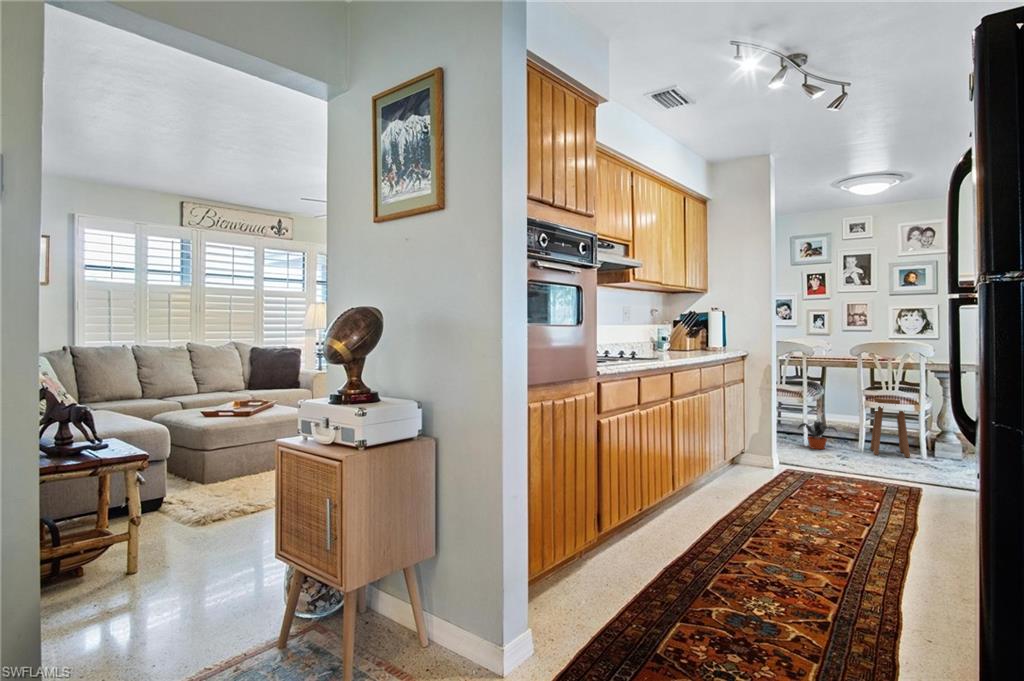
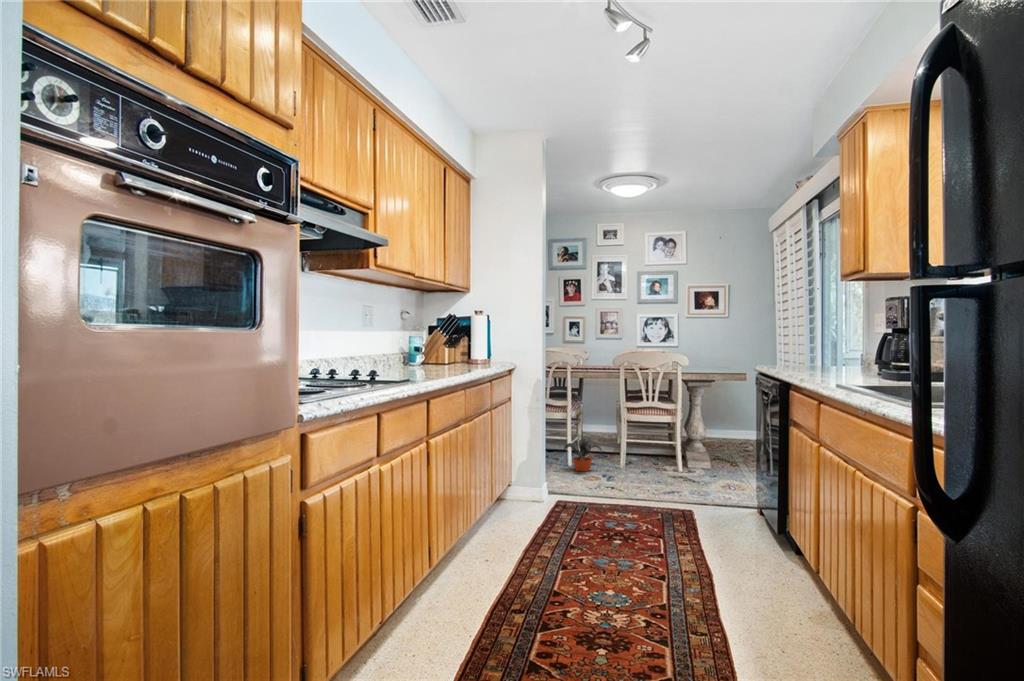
stool: present [870,396,910,457] -> none [631,409,668,473]

